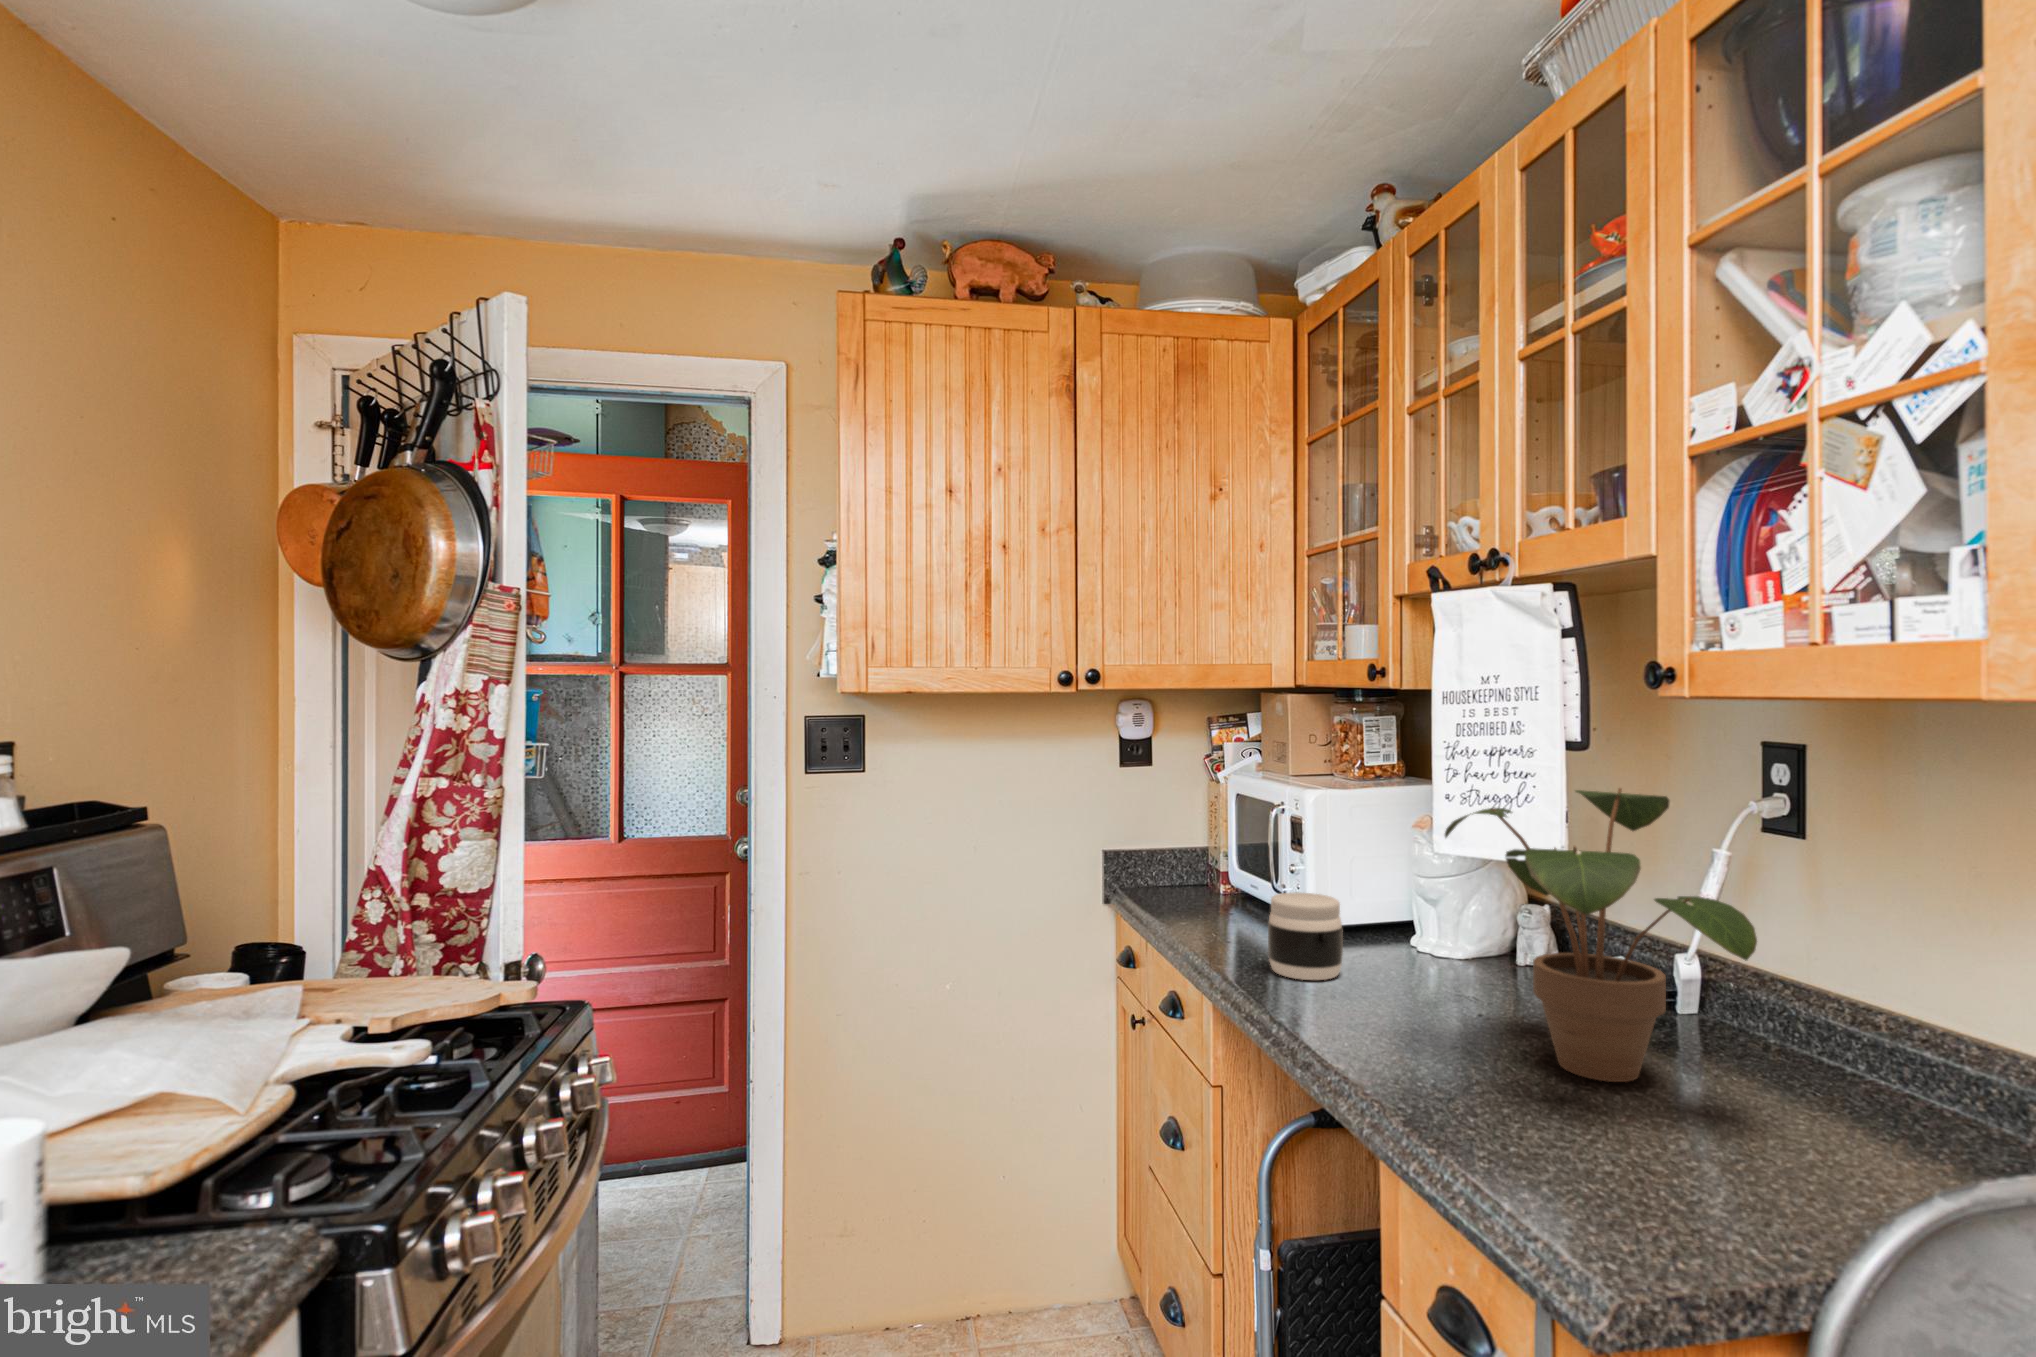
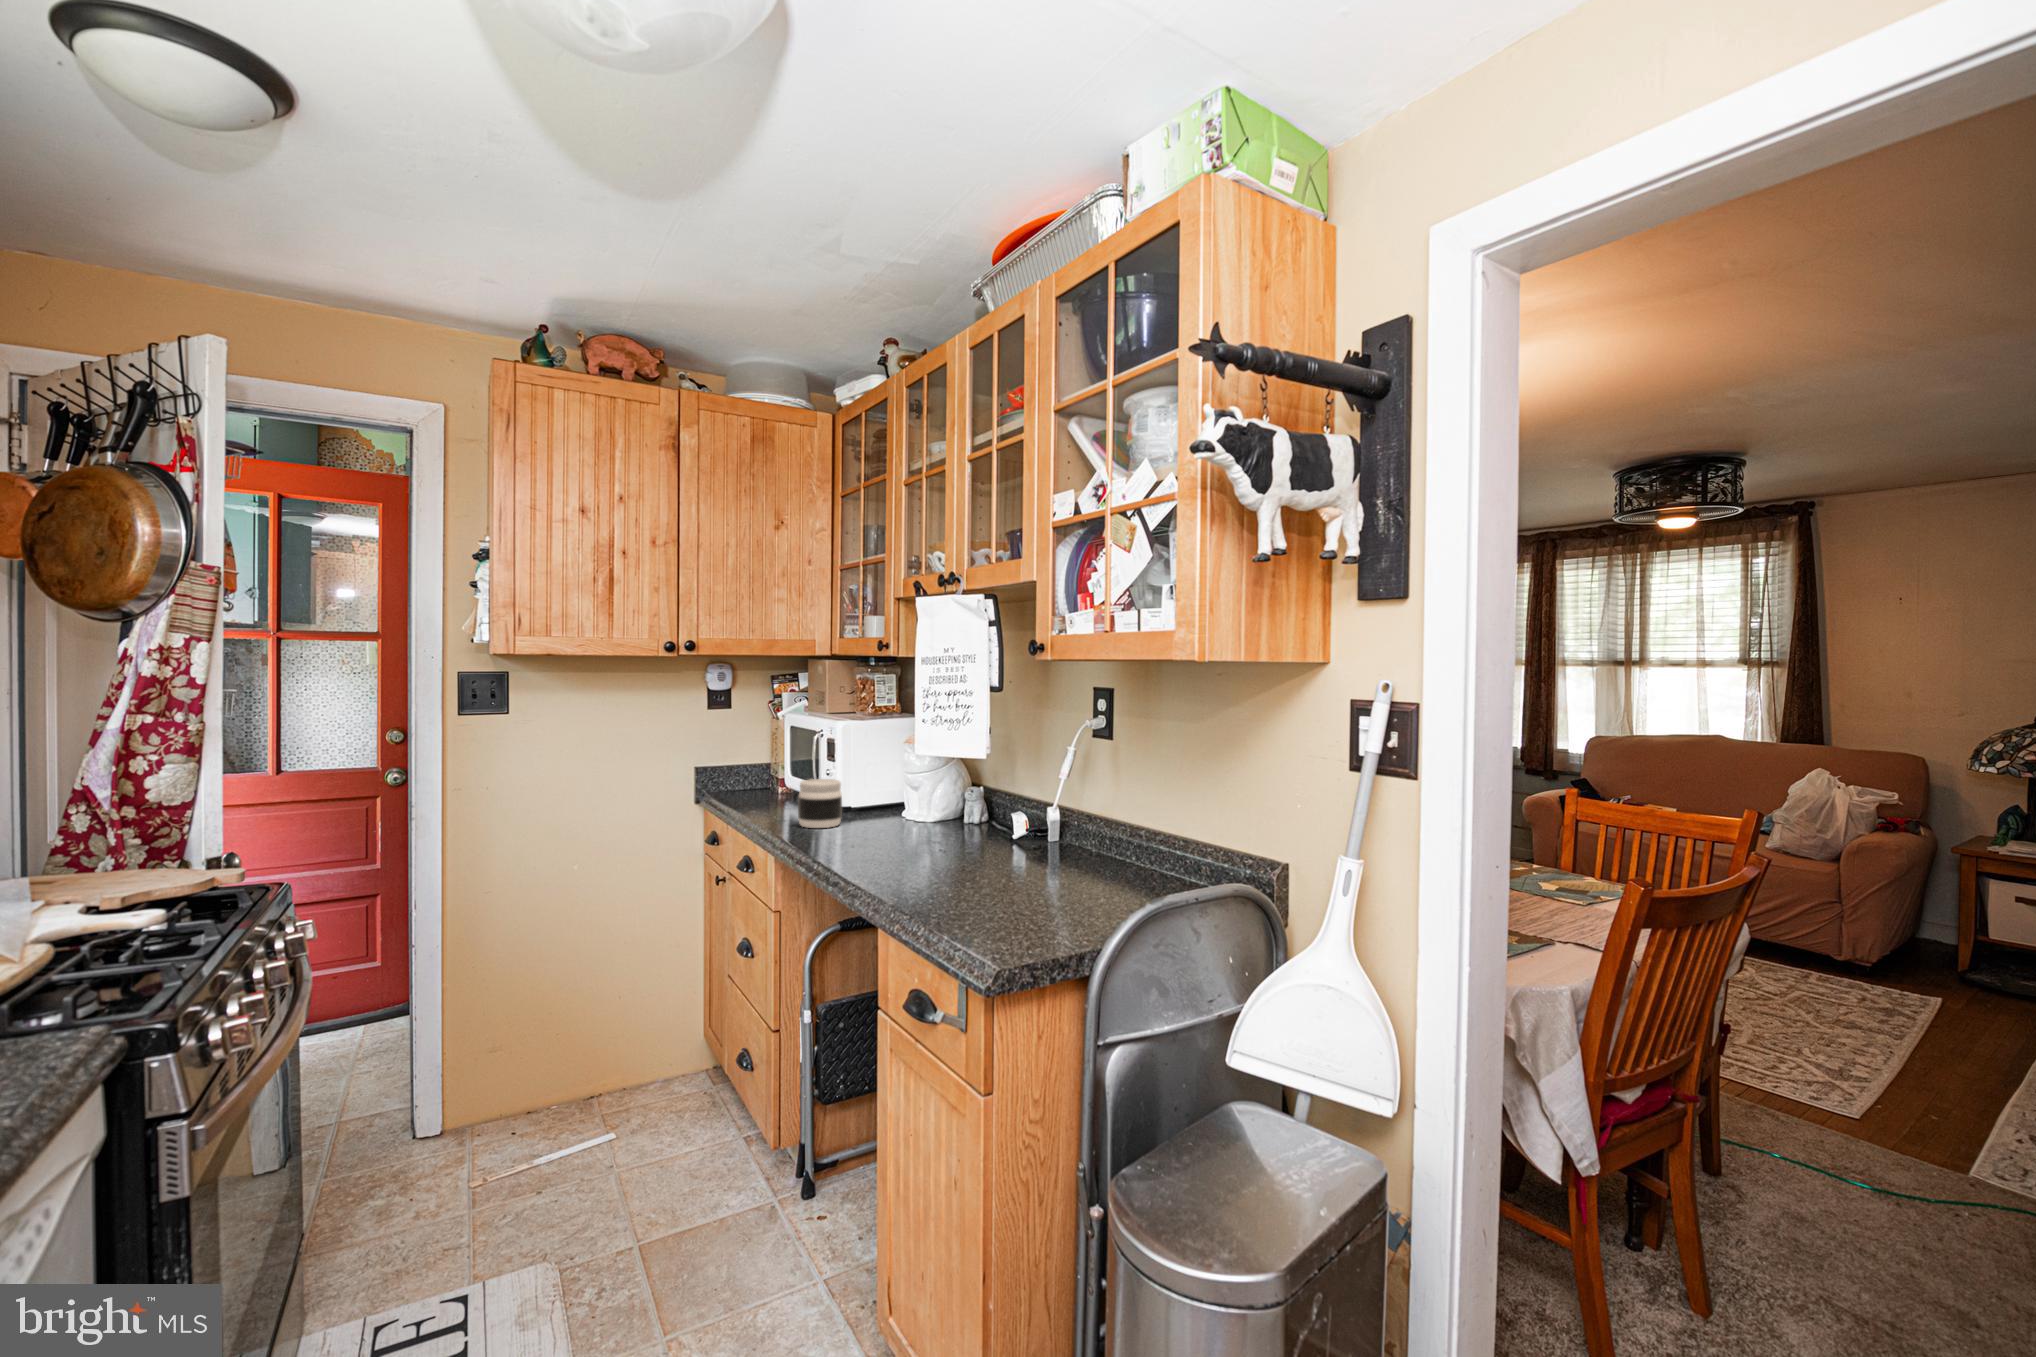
potted plant: present [1445,788,1757,1082] -> none [881,708,1008,854]

